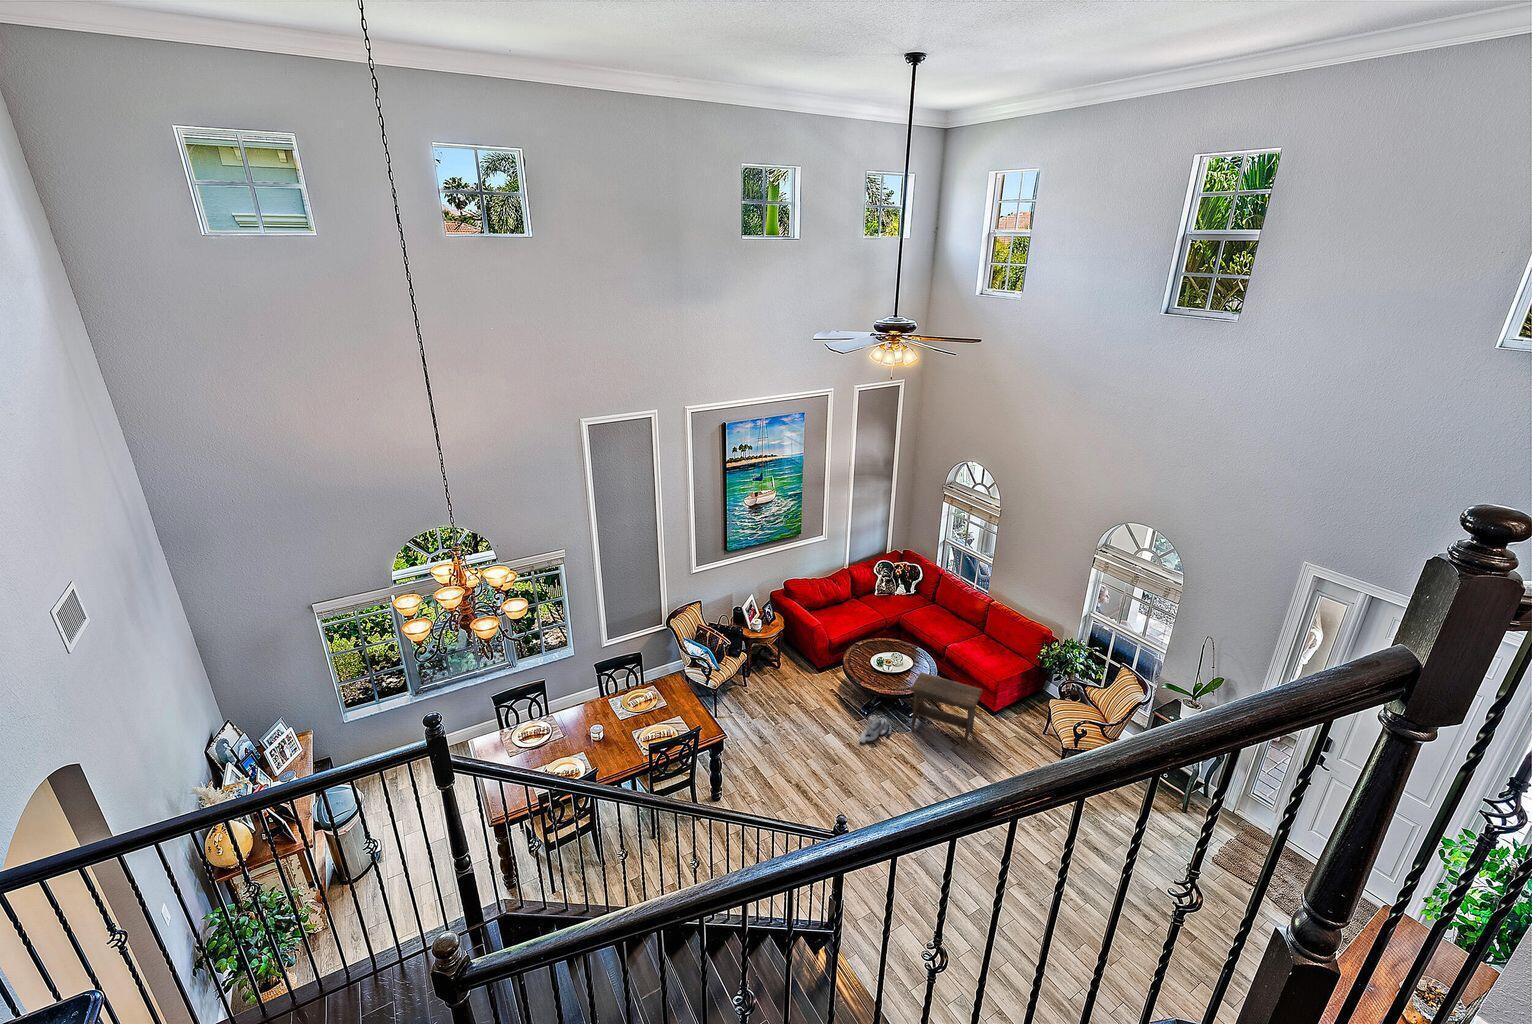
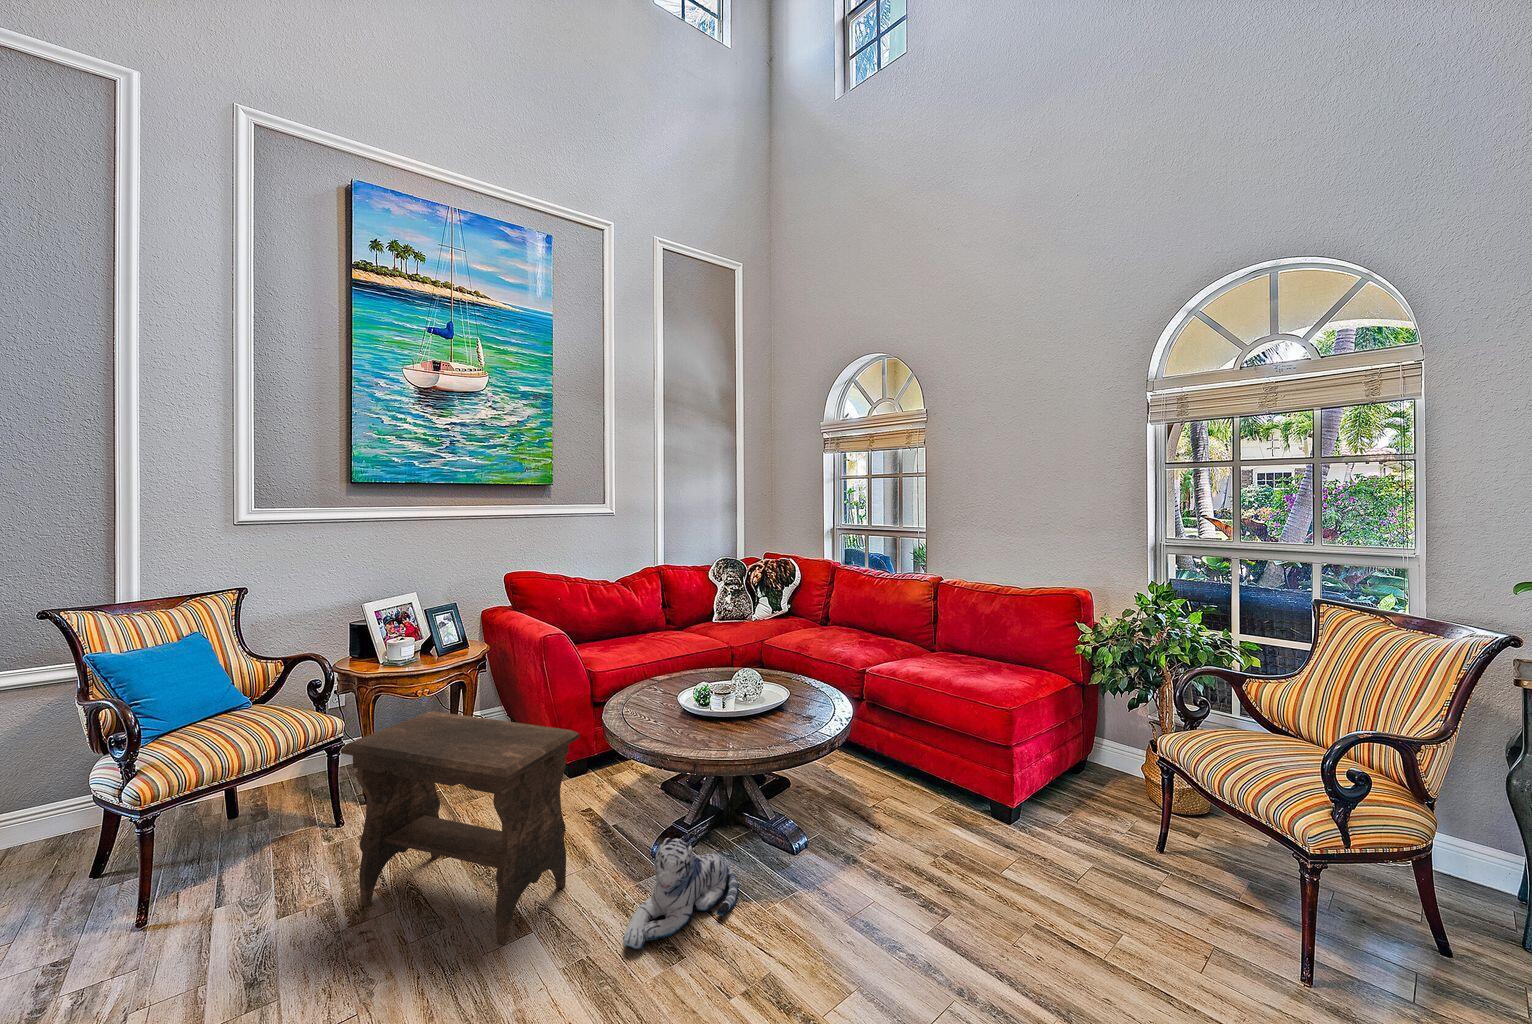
footstool: present [910,672,983,748] -> present [341,711,579,944]

